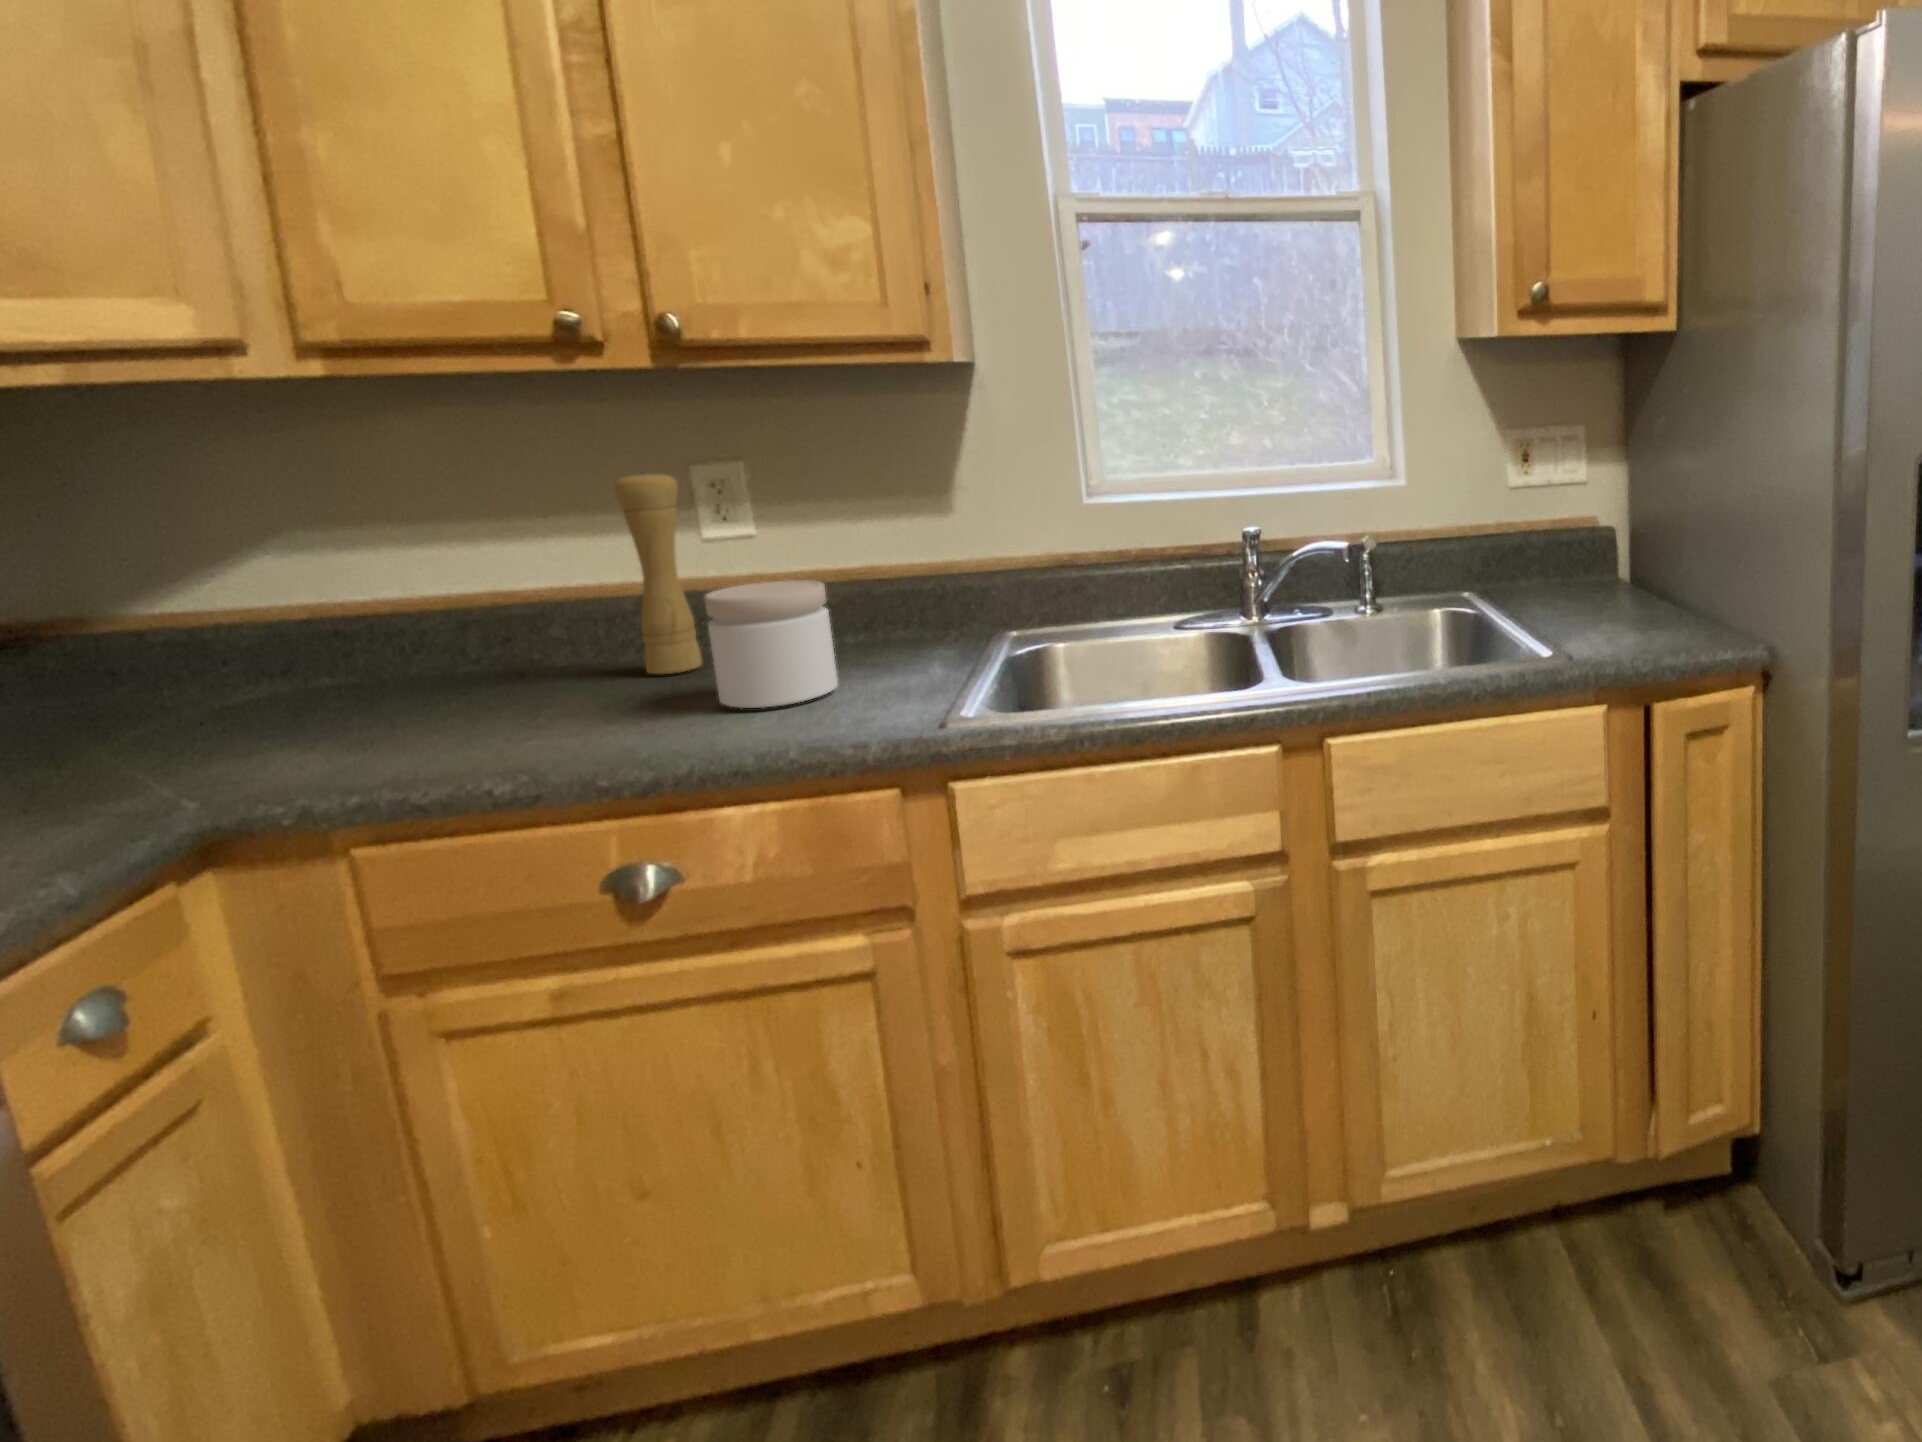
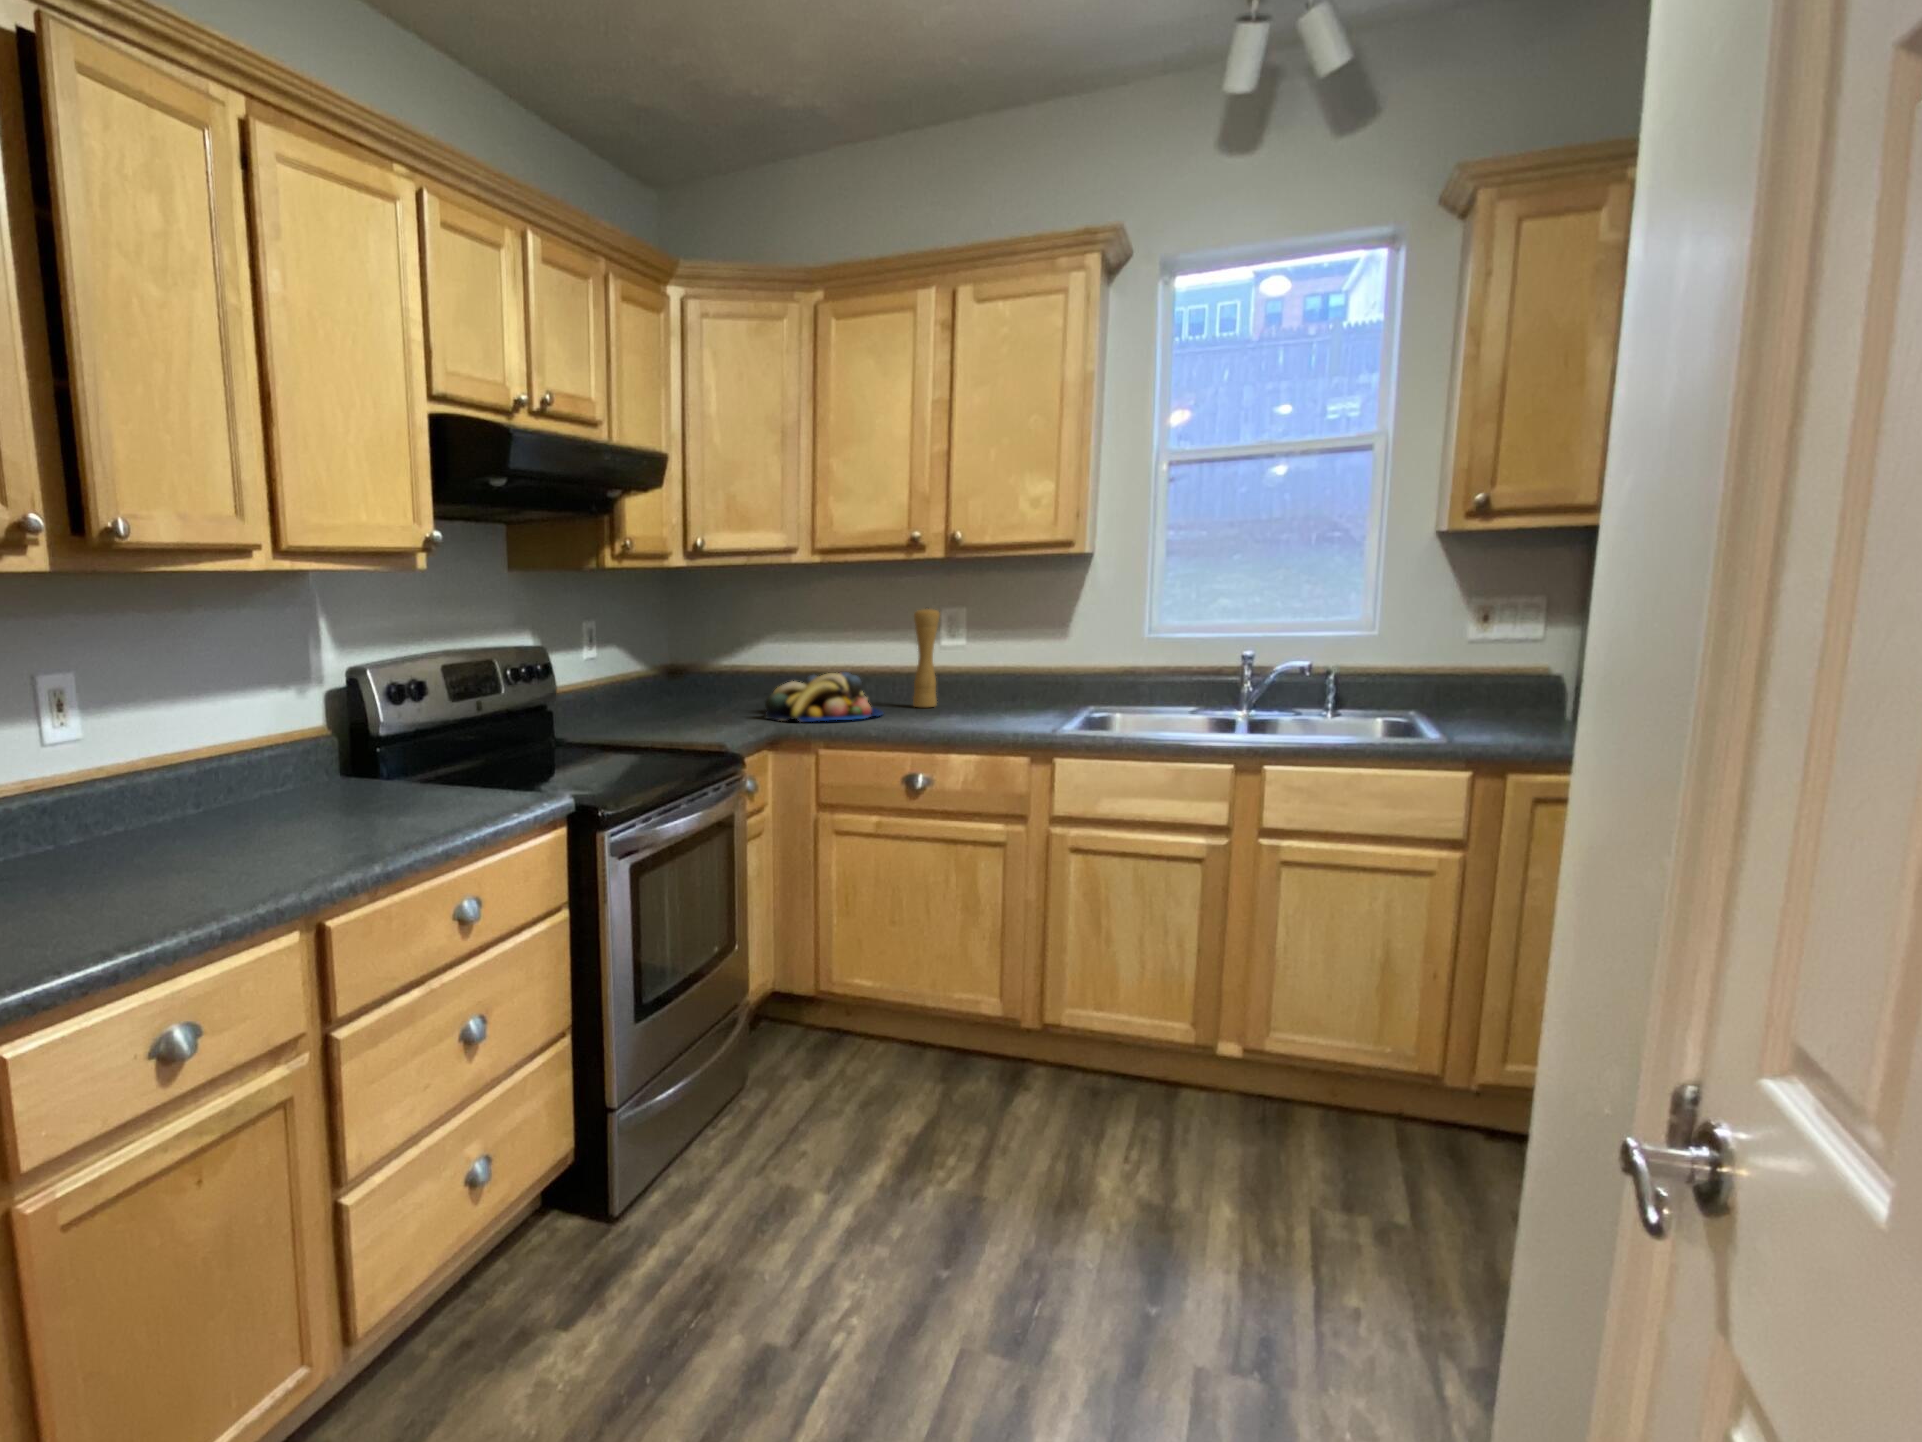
jar: present [704,580,838,708] -> none [951,663,1005,720]
fruit bowl: none [174,624,560,785] -> present [765,672,883,722]

